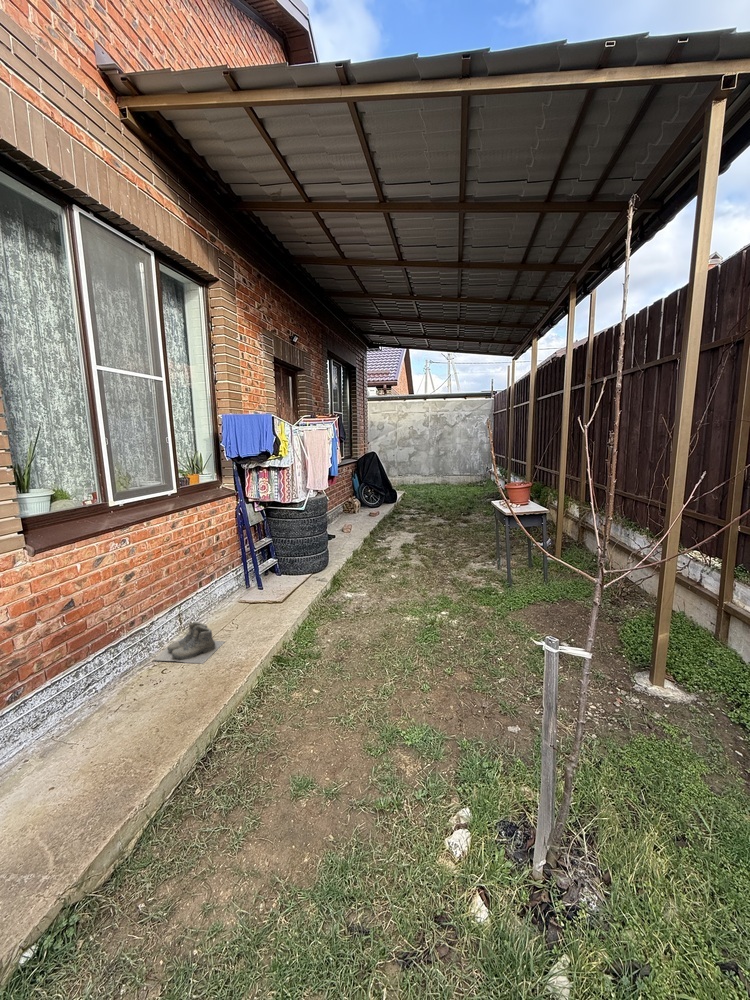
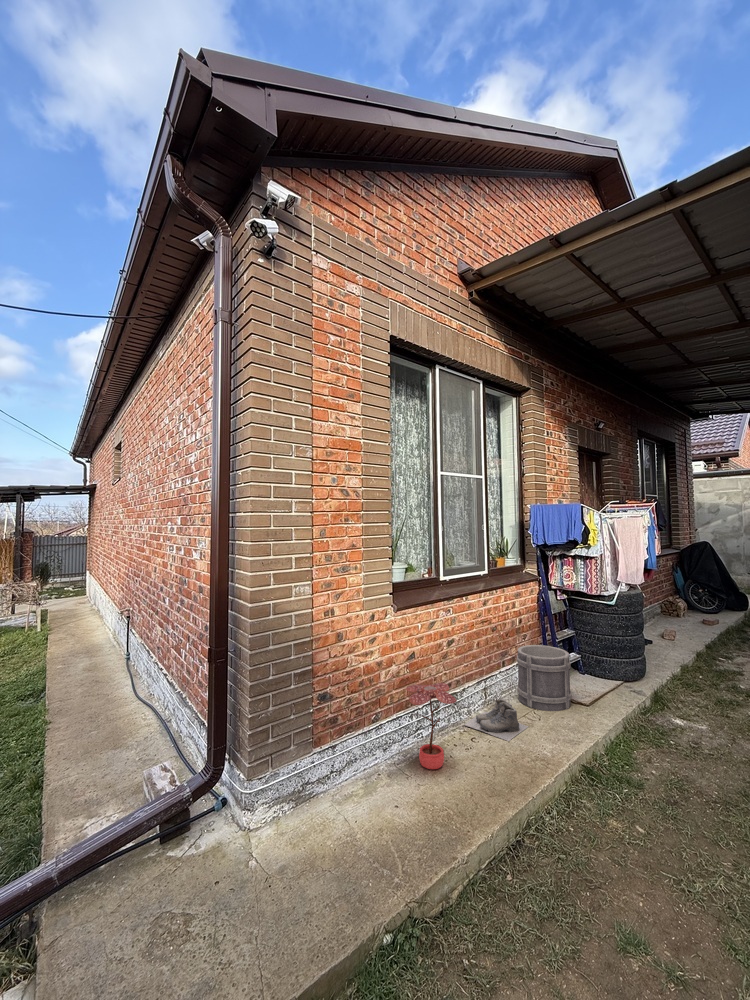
bucket: none [213,558,267,621] -> present [517,645,571,711]
potted plant: none [63,626,134,728] -> present [406,683,457,769]

